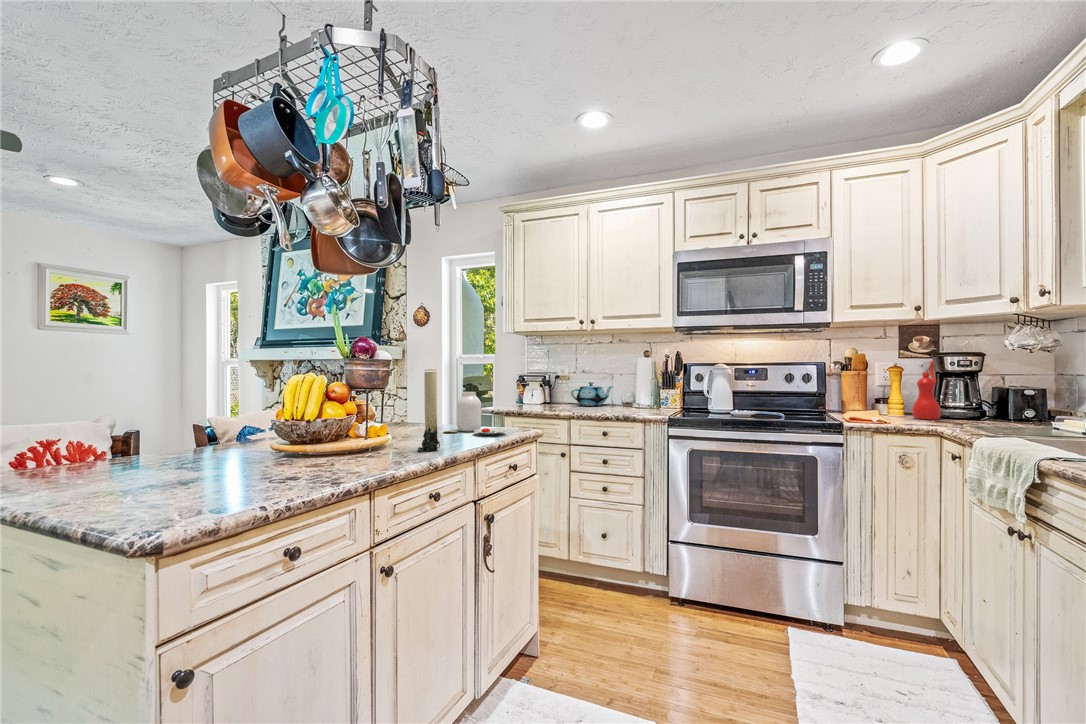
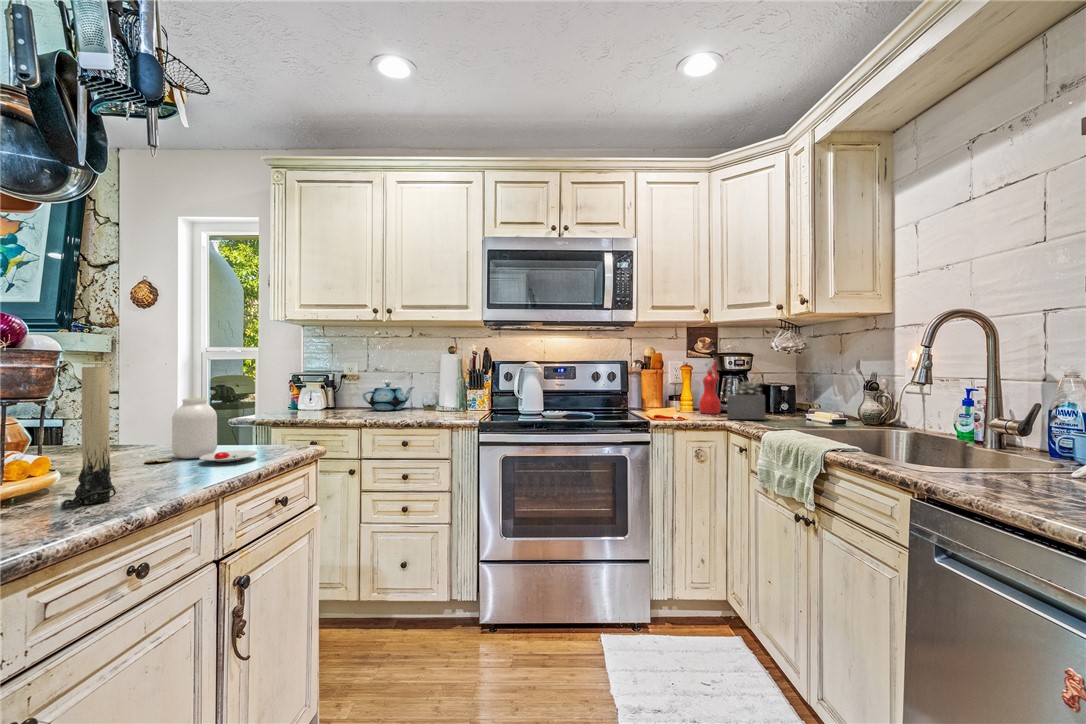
succulent plant: none [942,384,994,427] -> present [727,382,765,419]

